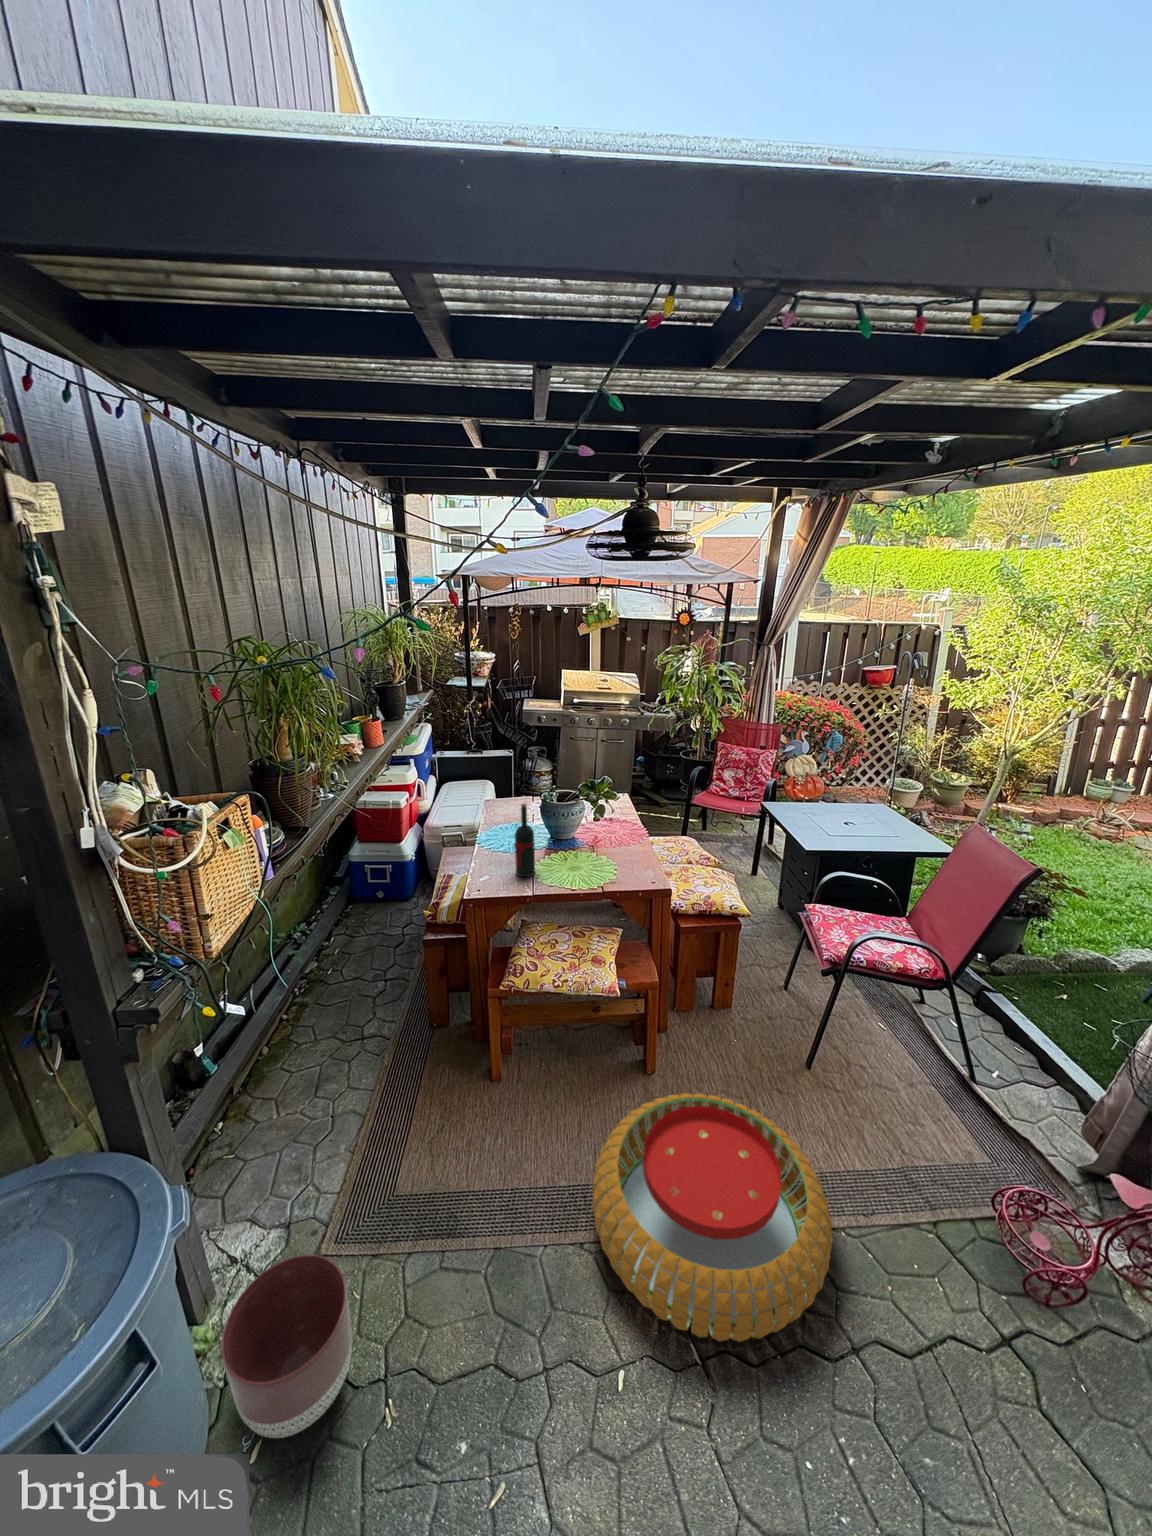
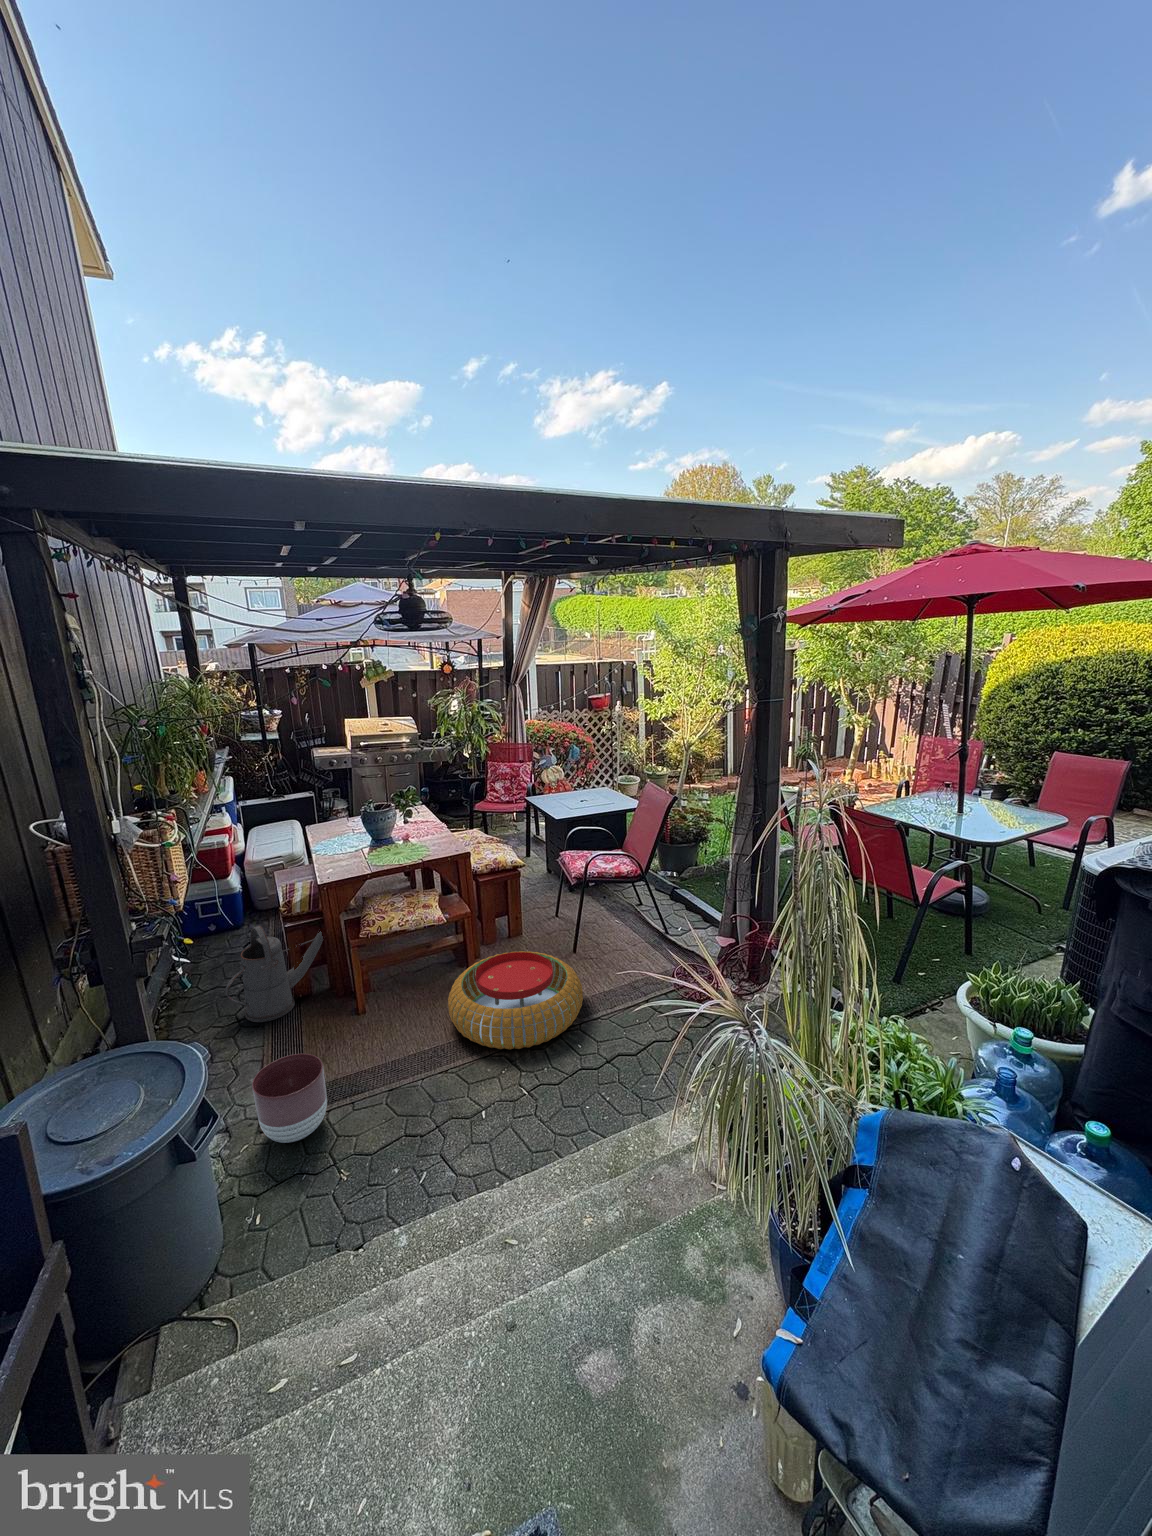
wine bottle: present [515,803,535,877] -> none [358,799,375,850]
watering can: none [313,957,466,1093] -> present [225,926,323,1022]

